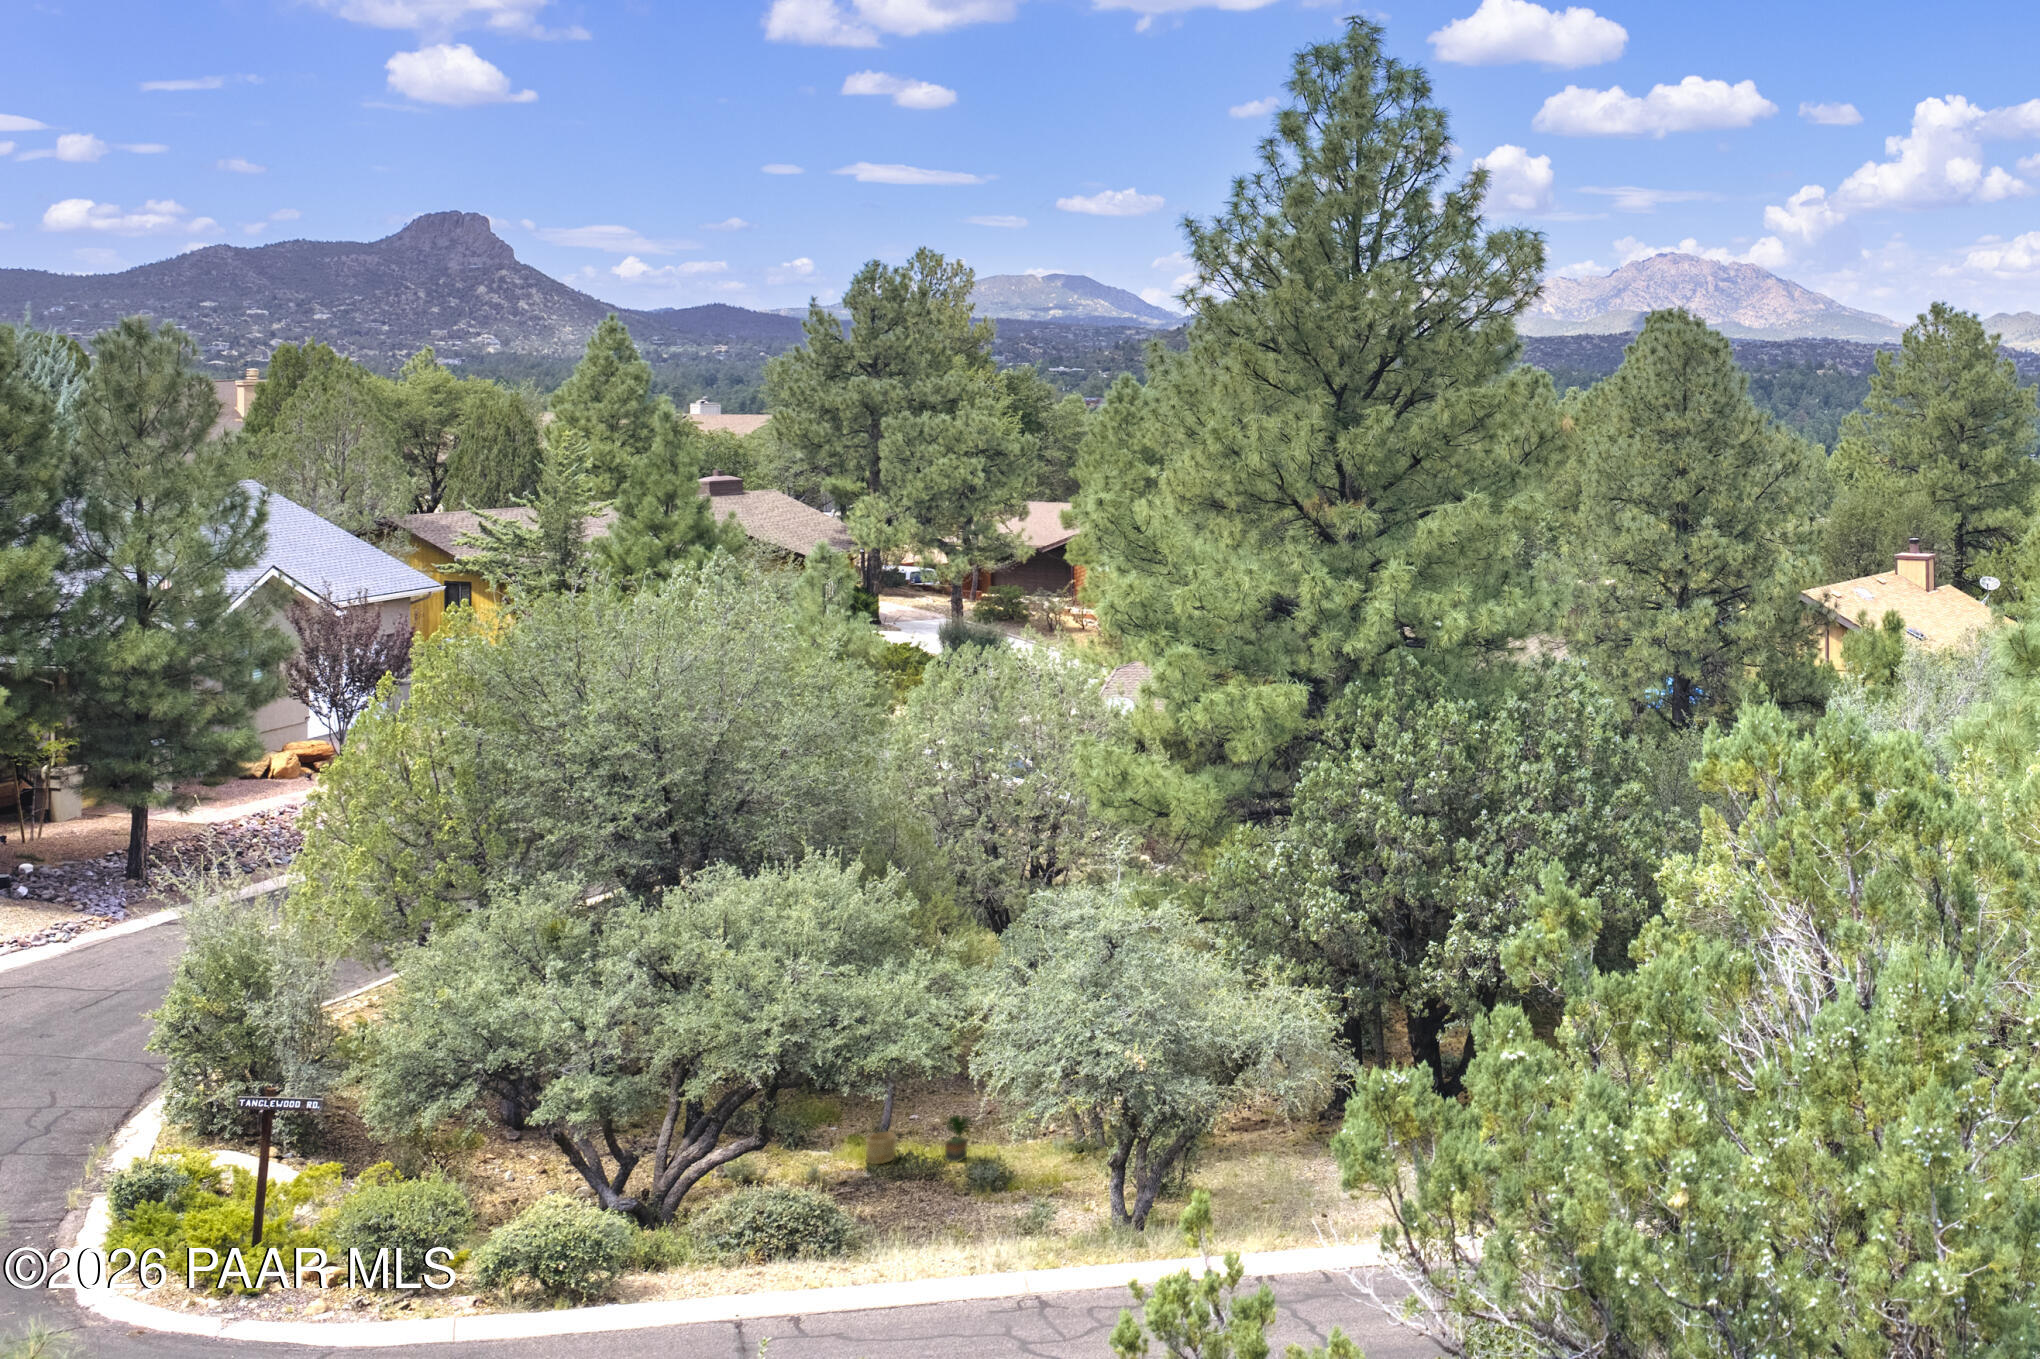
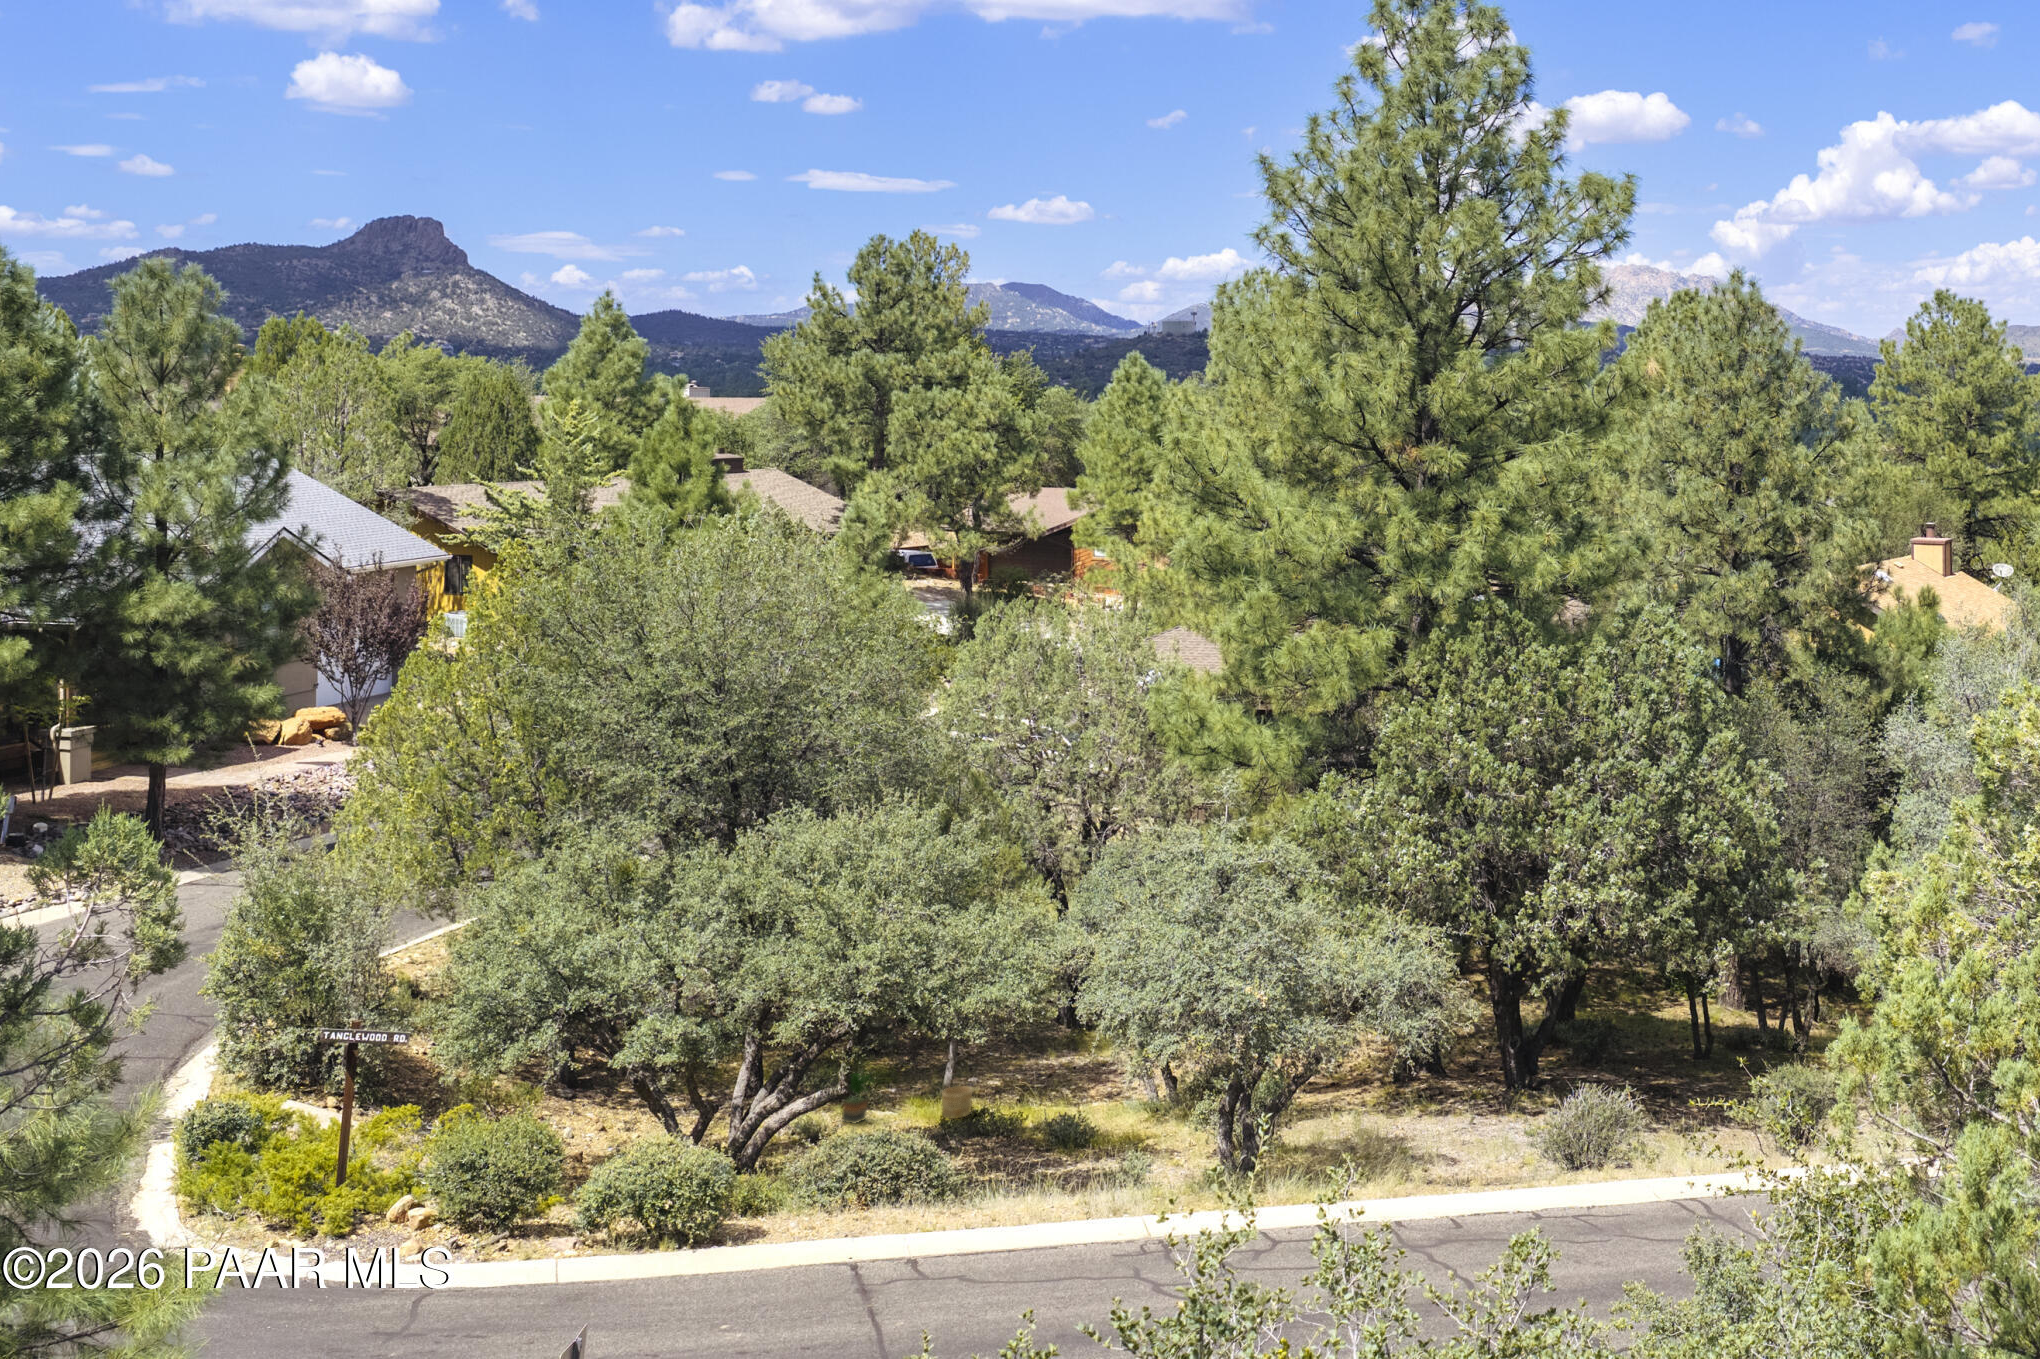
potted tree: present [945,1115,972,1163] -> present [842,1074,874,1123]

